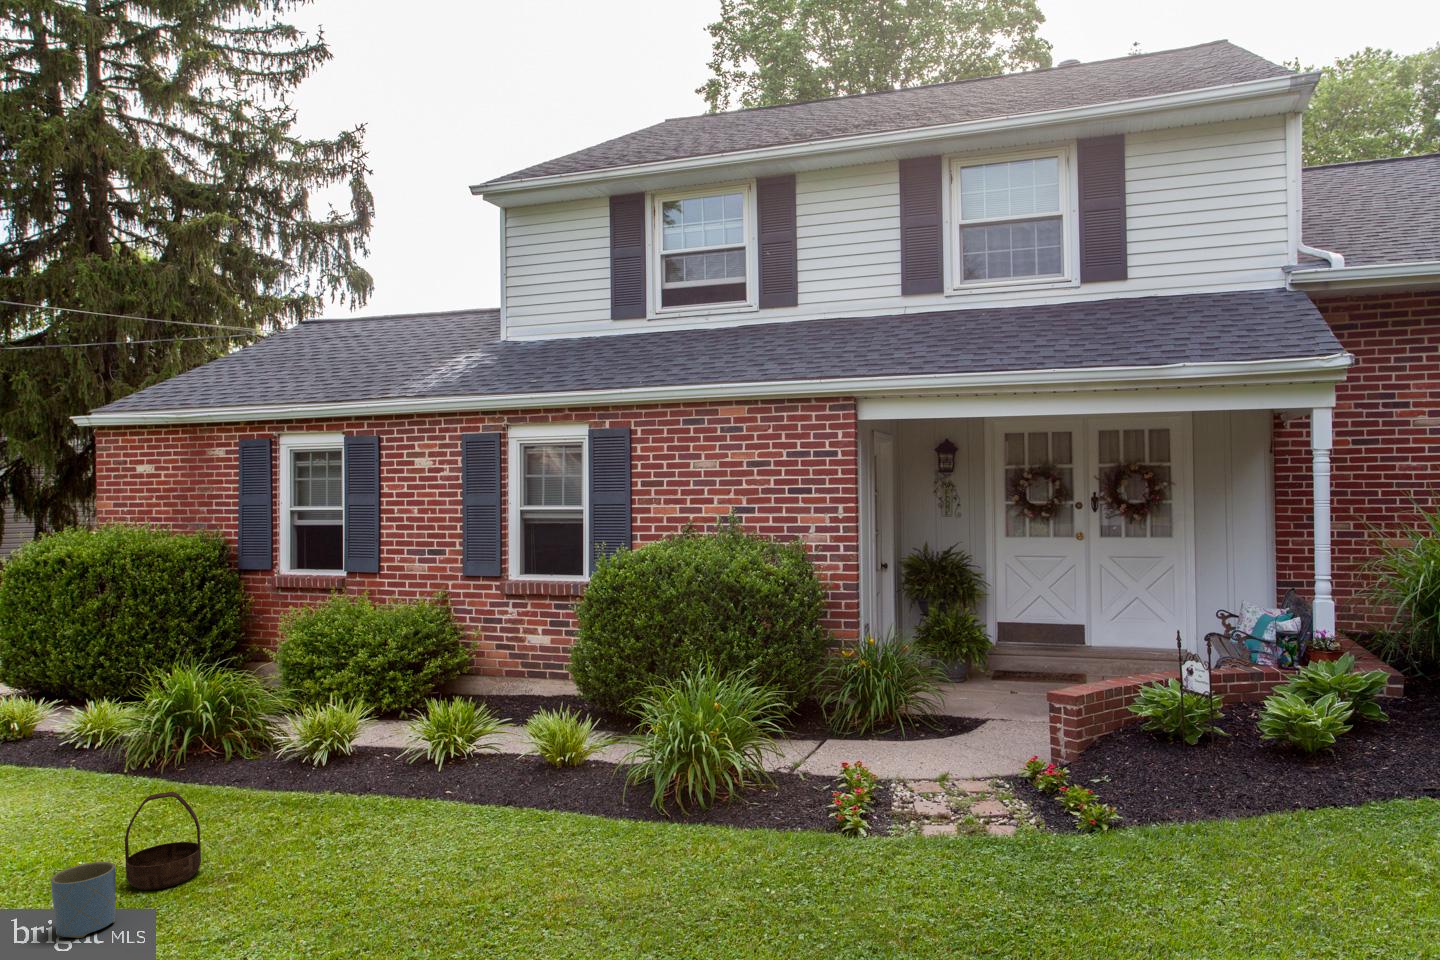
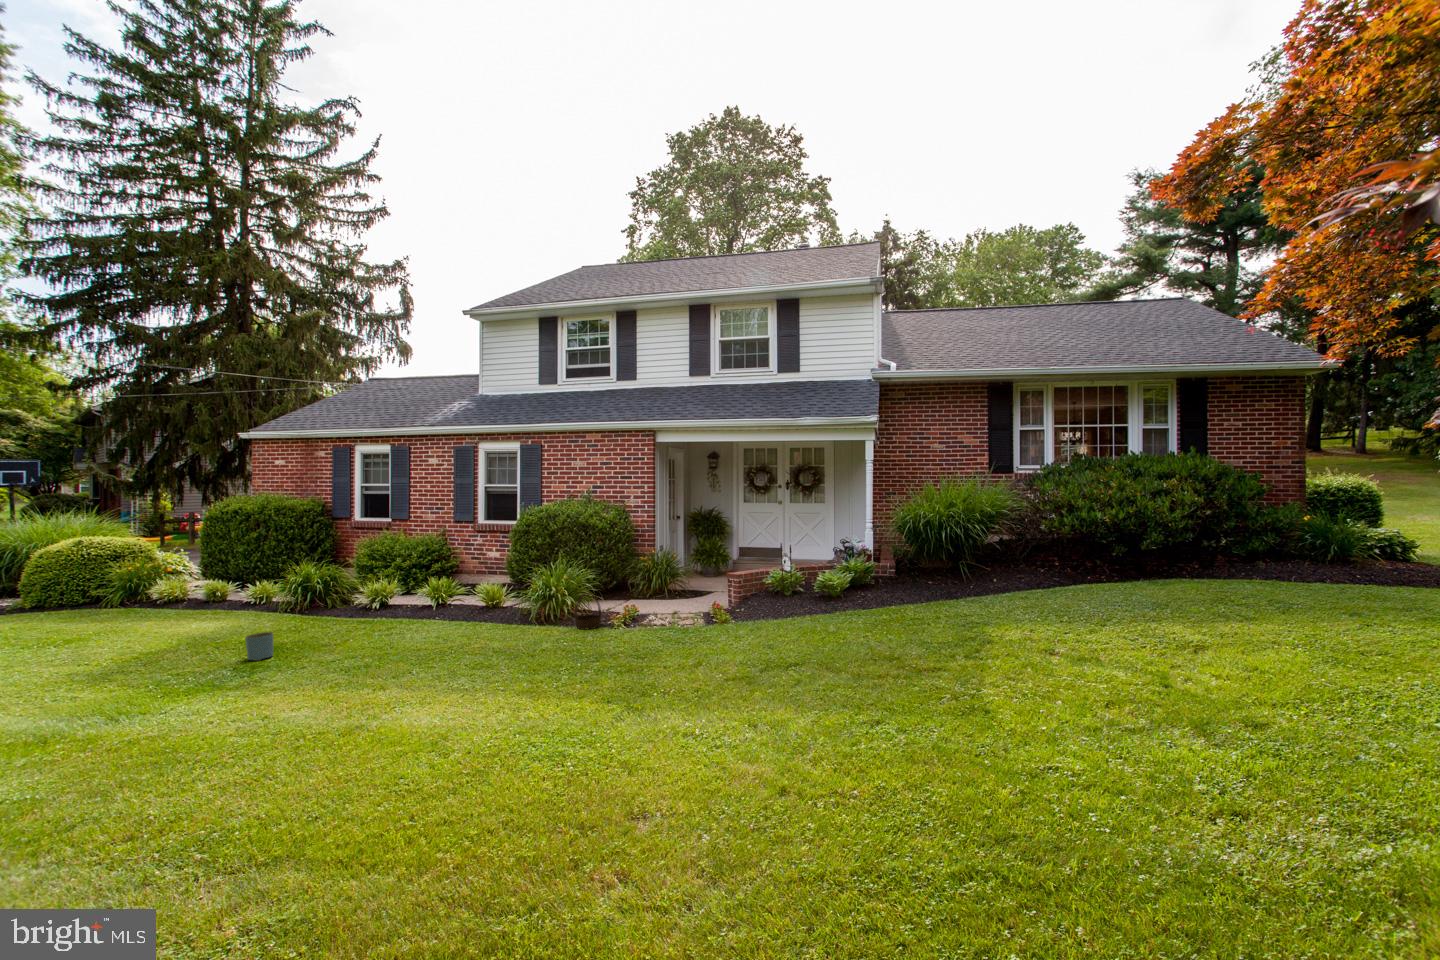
basket: present [125,792,201,890] -> present [575,594,601,629]

